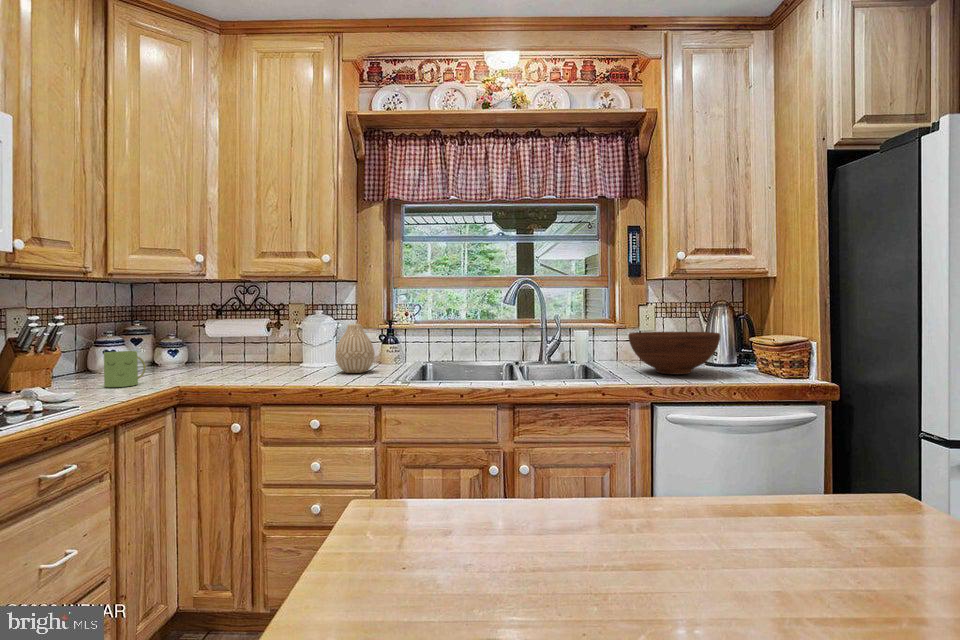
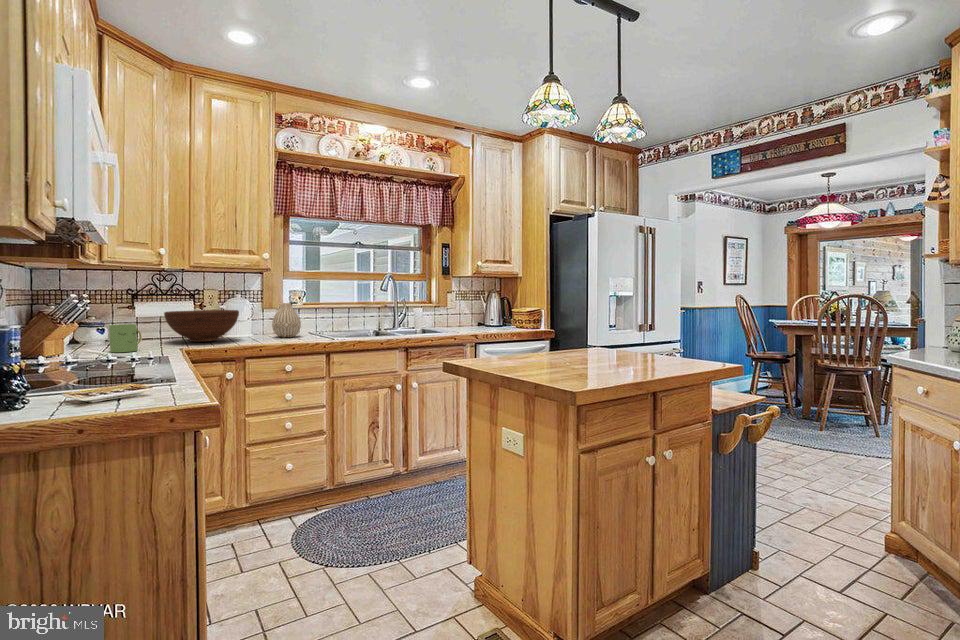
fruit bowl: present [628,332,720,374] -> present [164,310,239,342]

